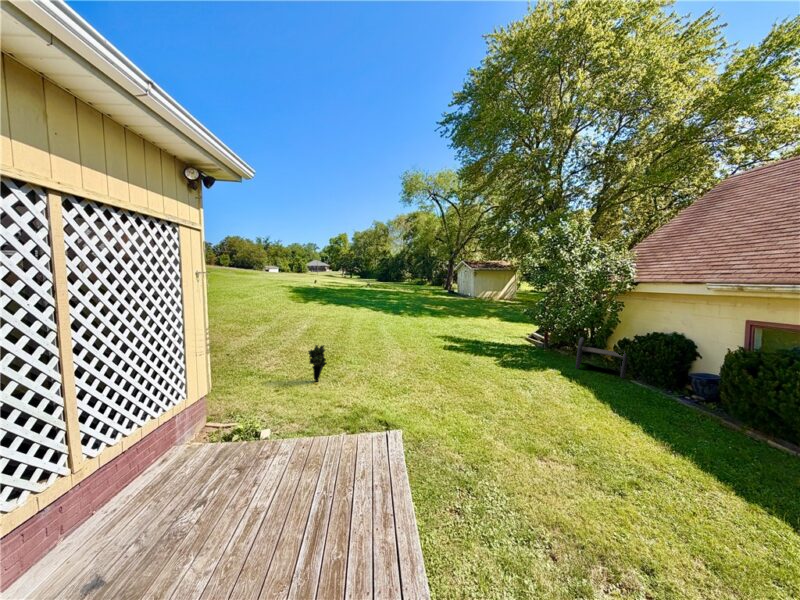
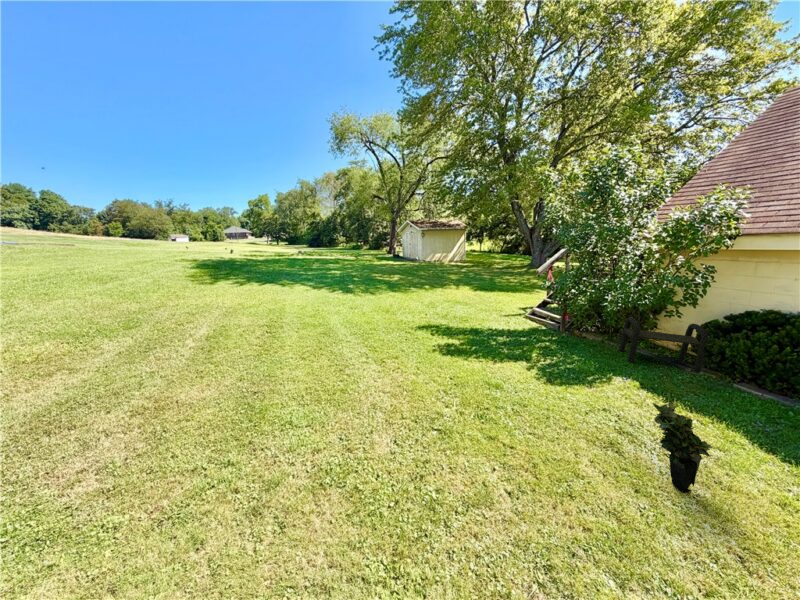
potted plant: present [308,345,327,382] -> present [653,402,713,493]

